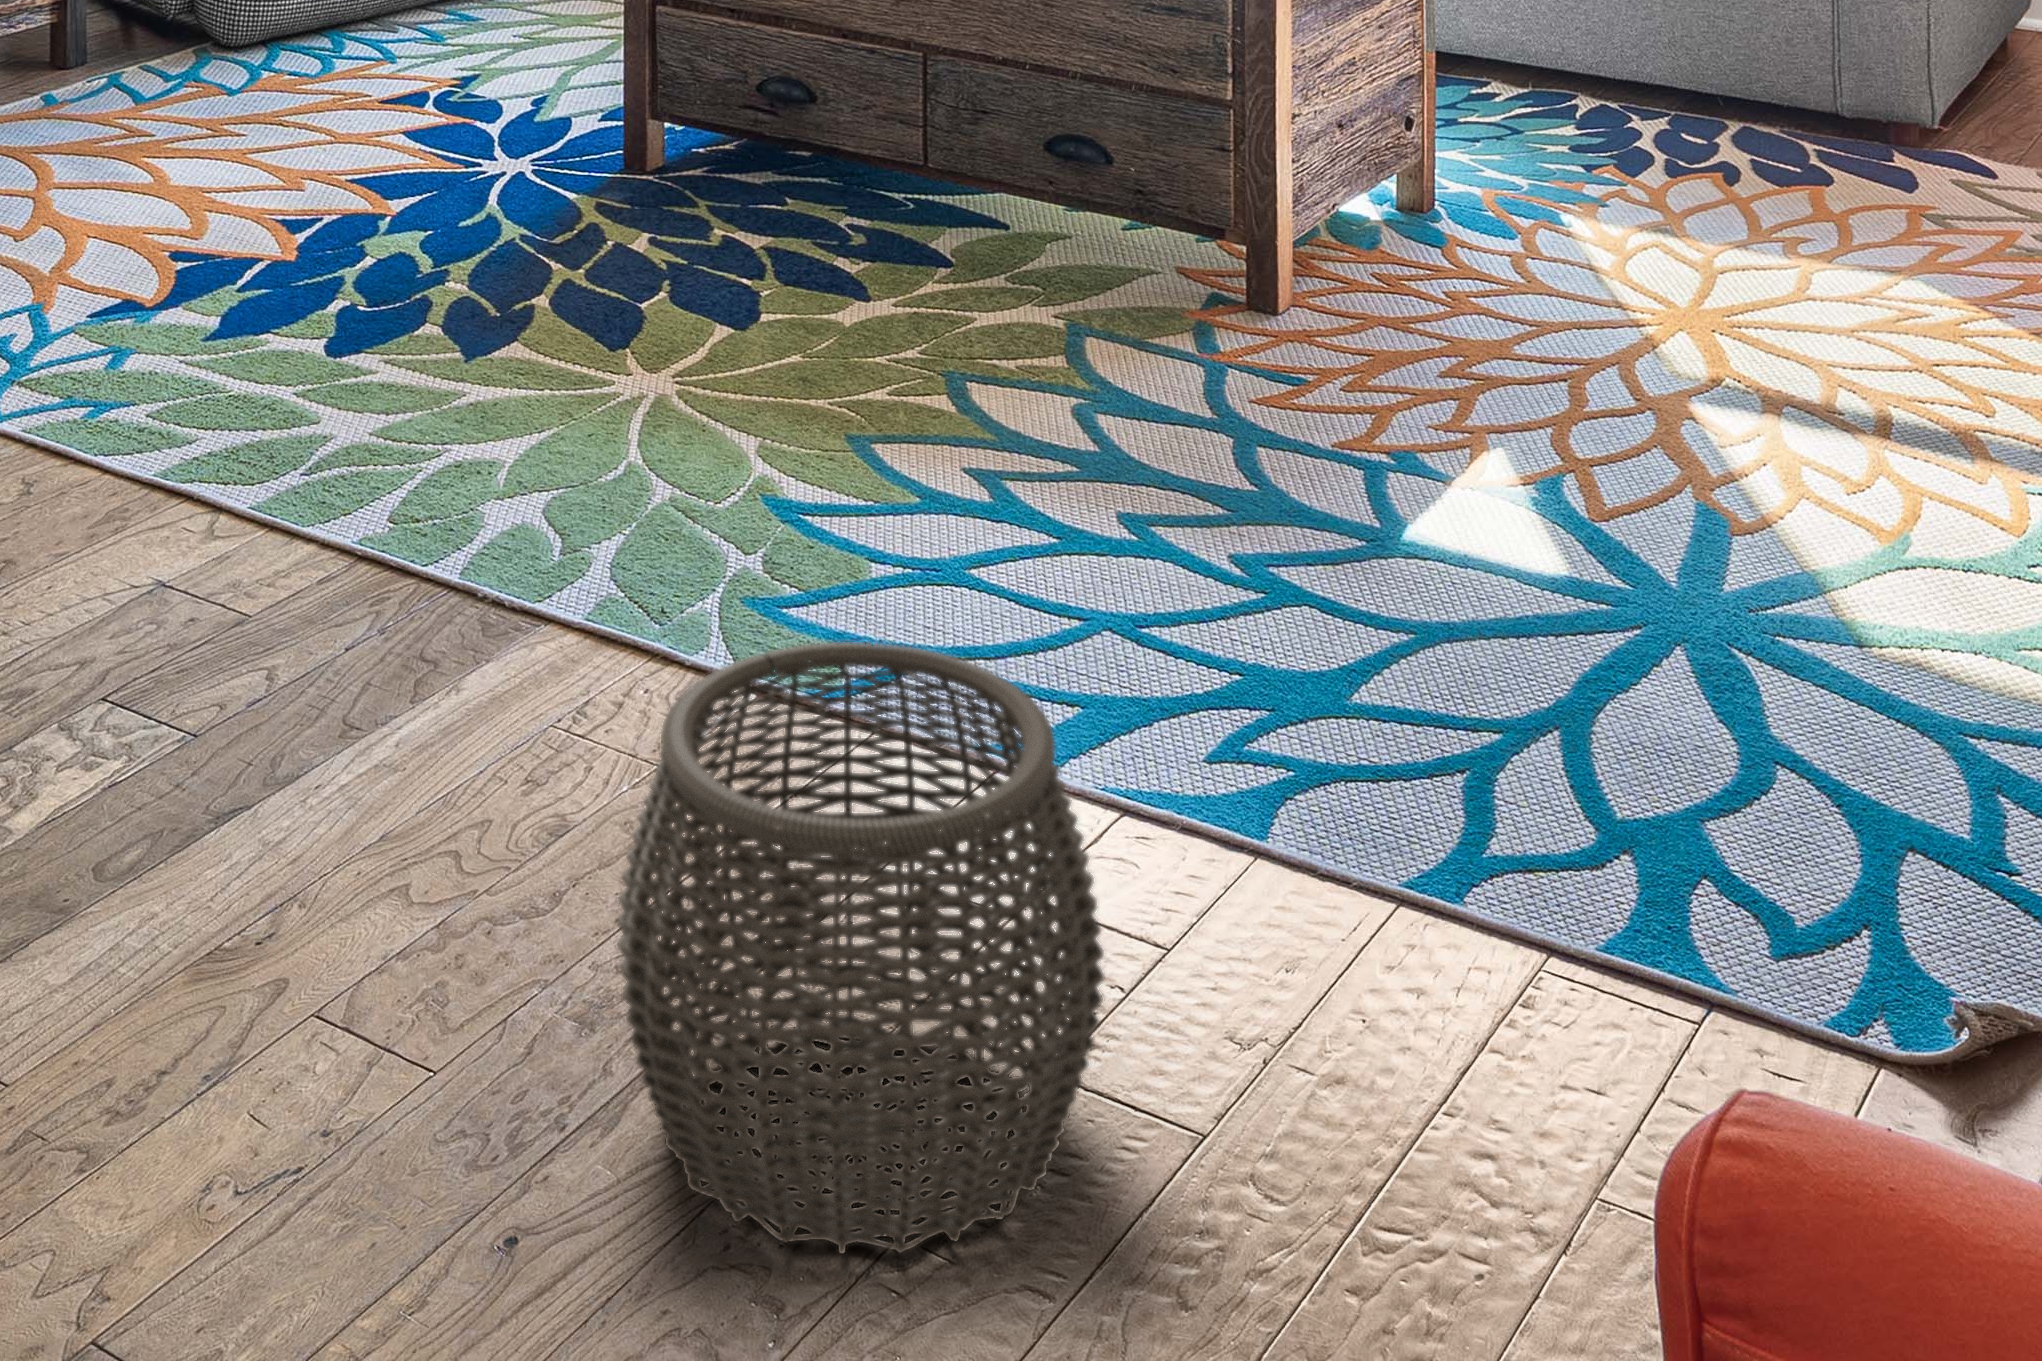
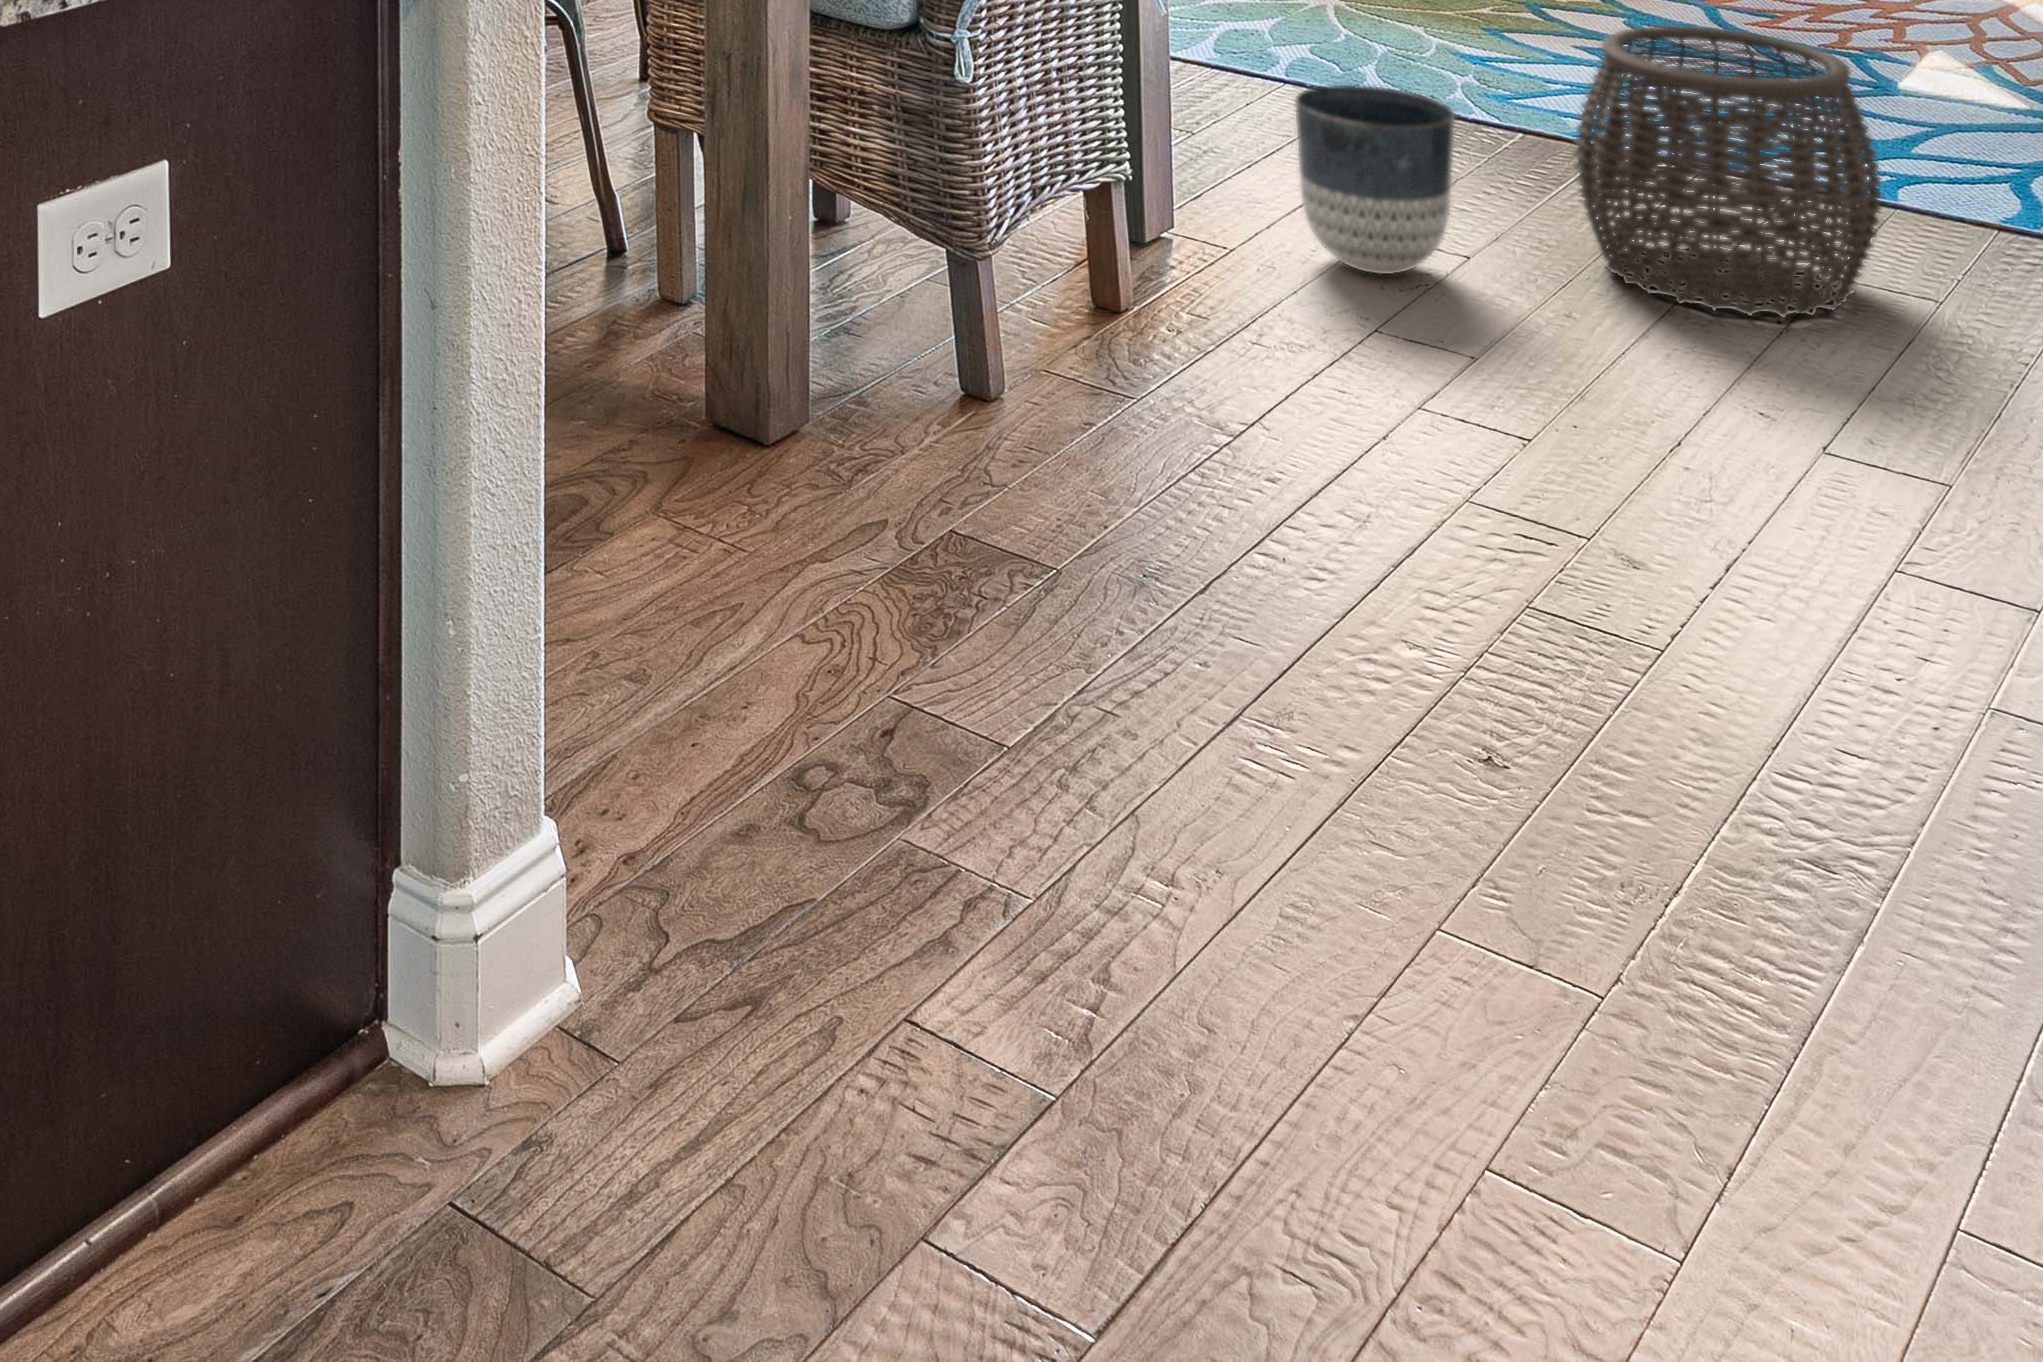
planter: none [119,783,391,1171] -> present [1295,85,1455,274]

